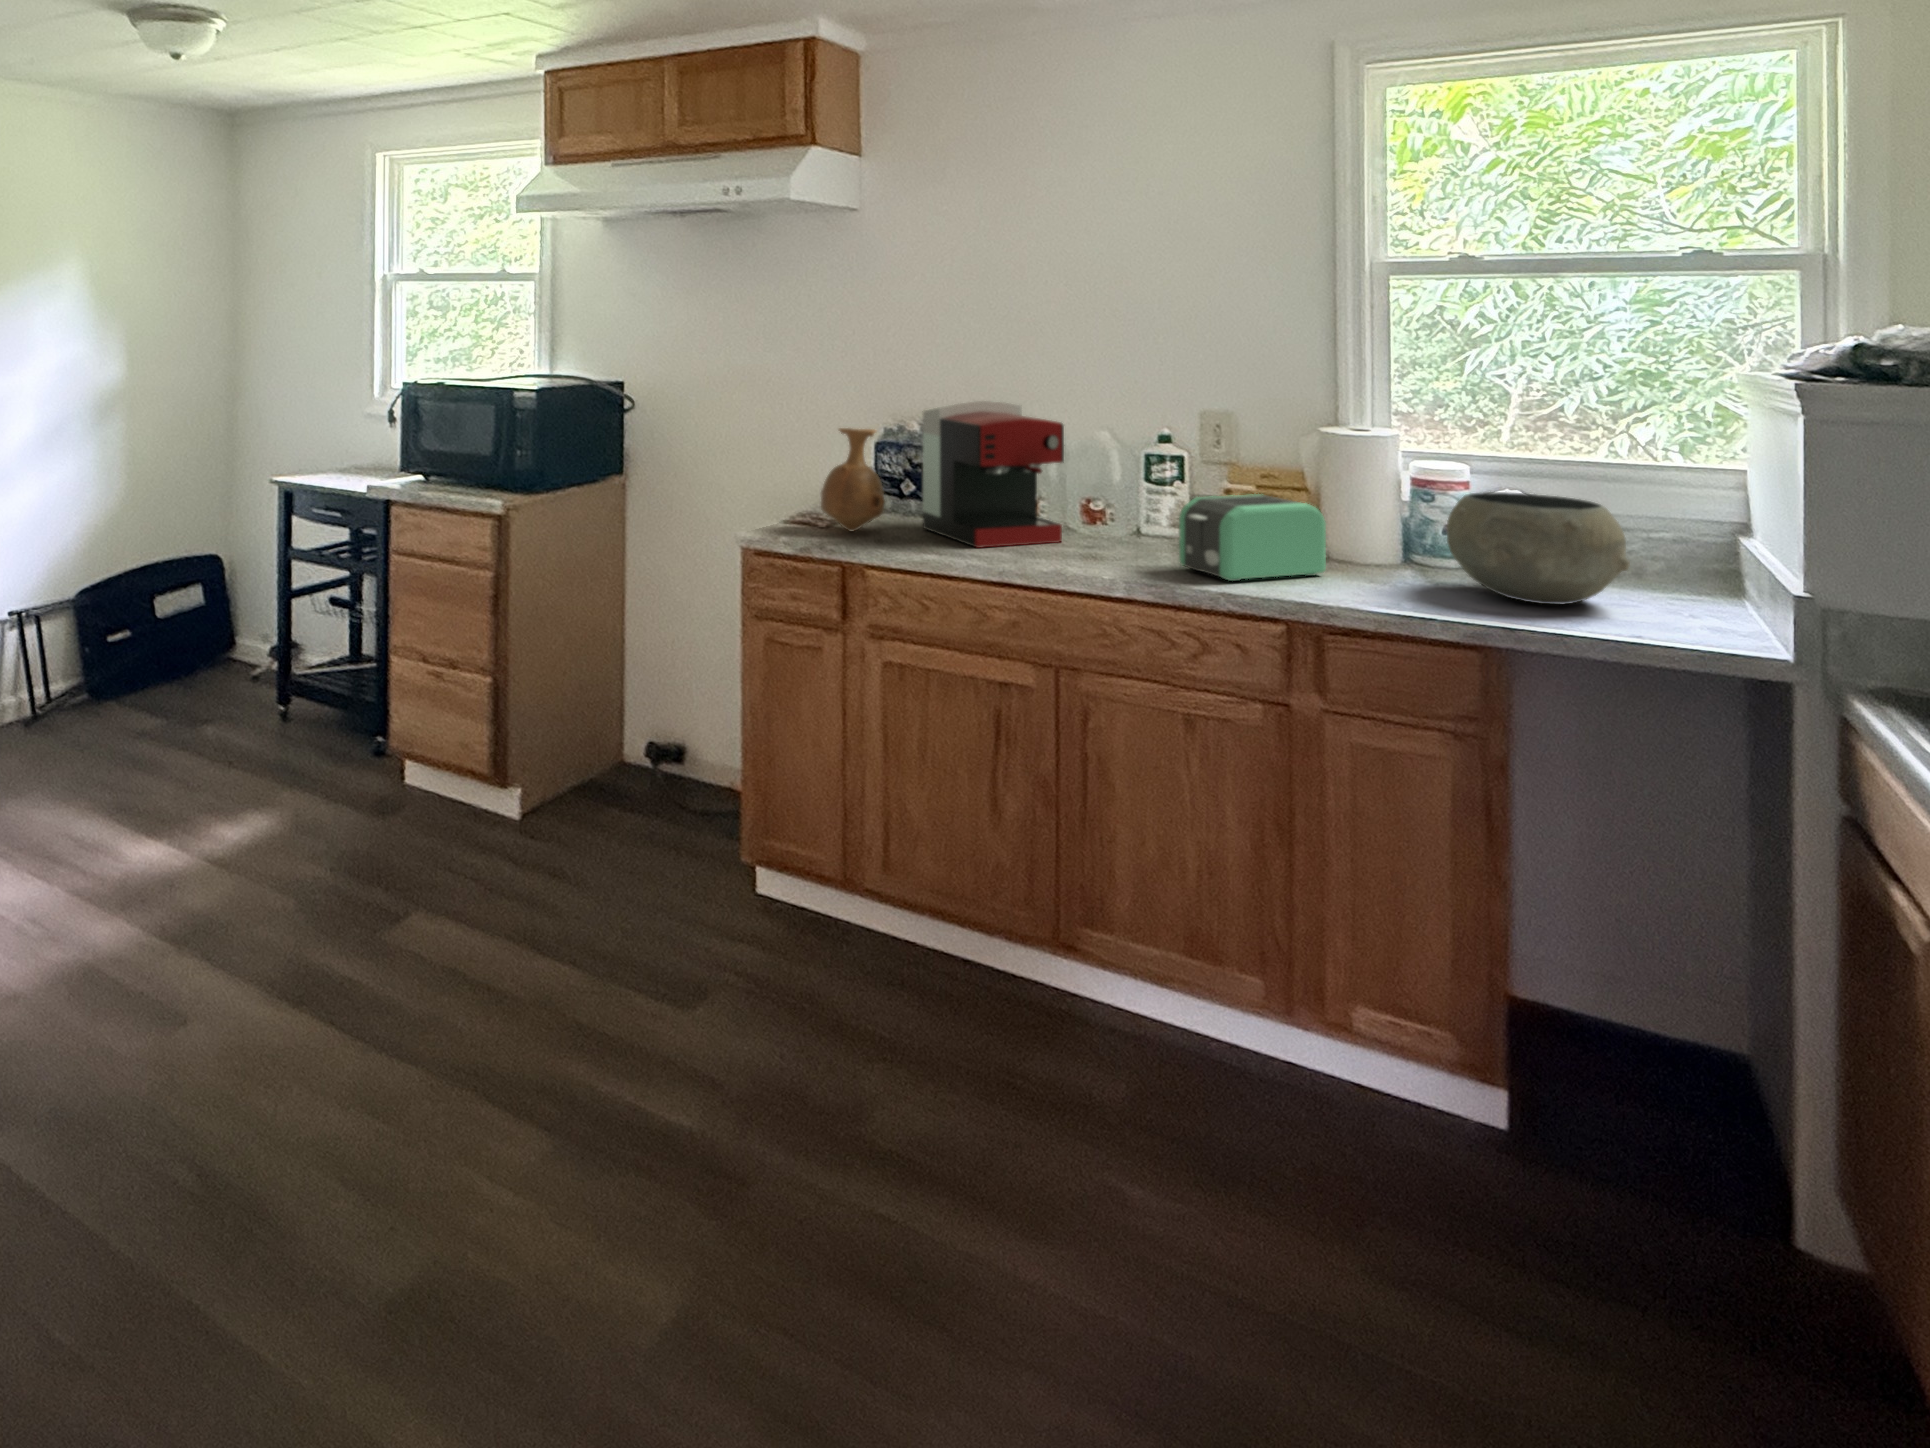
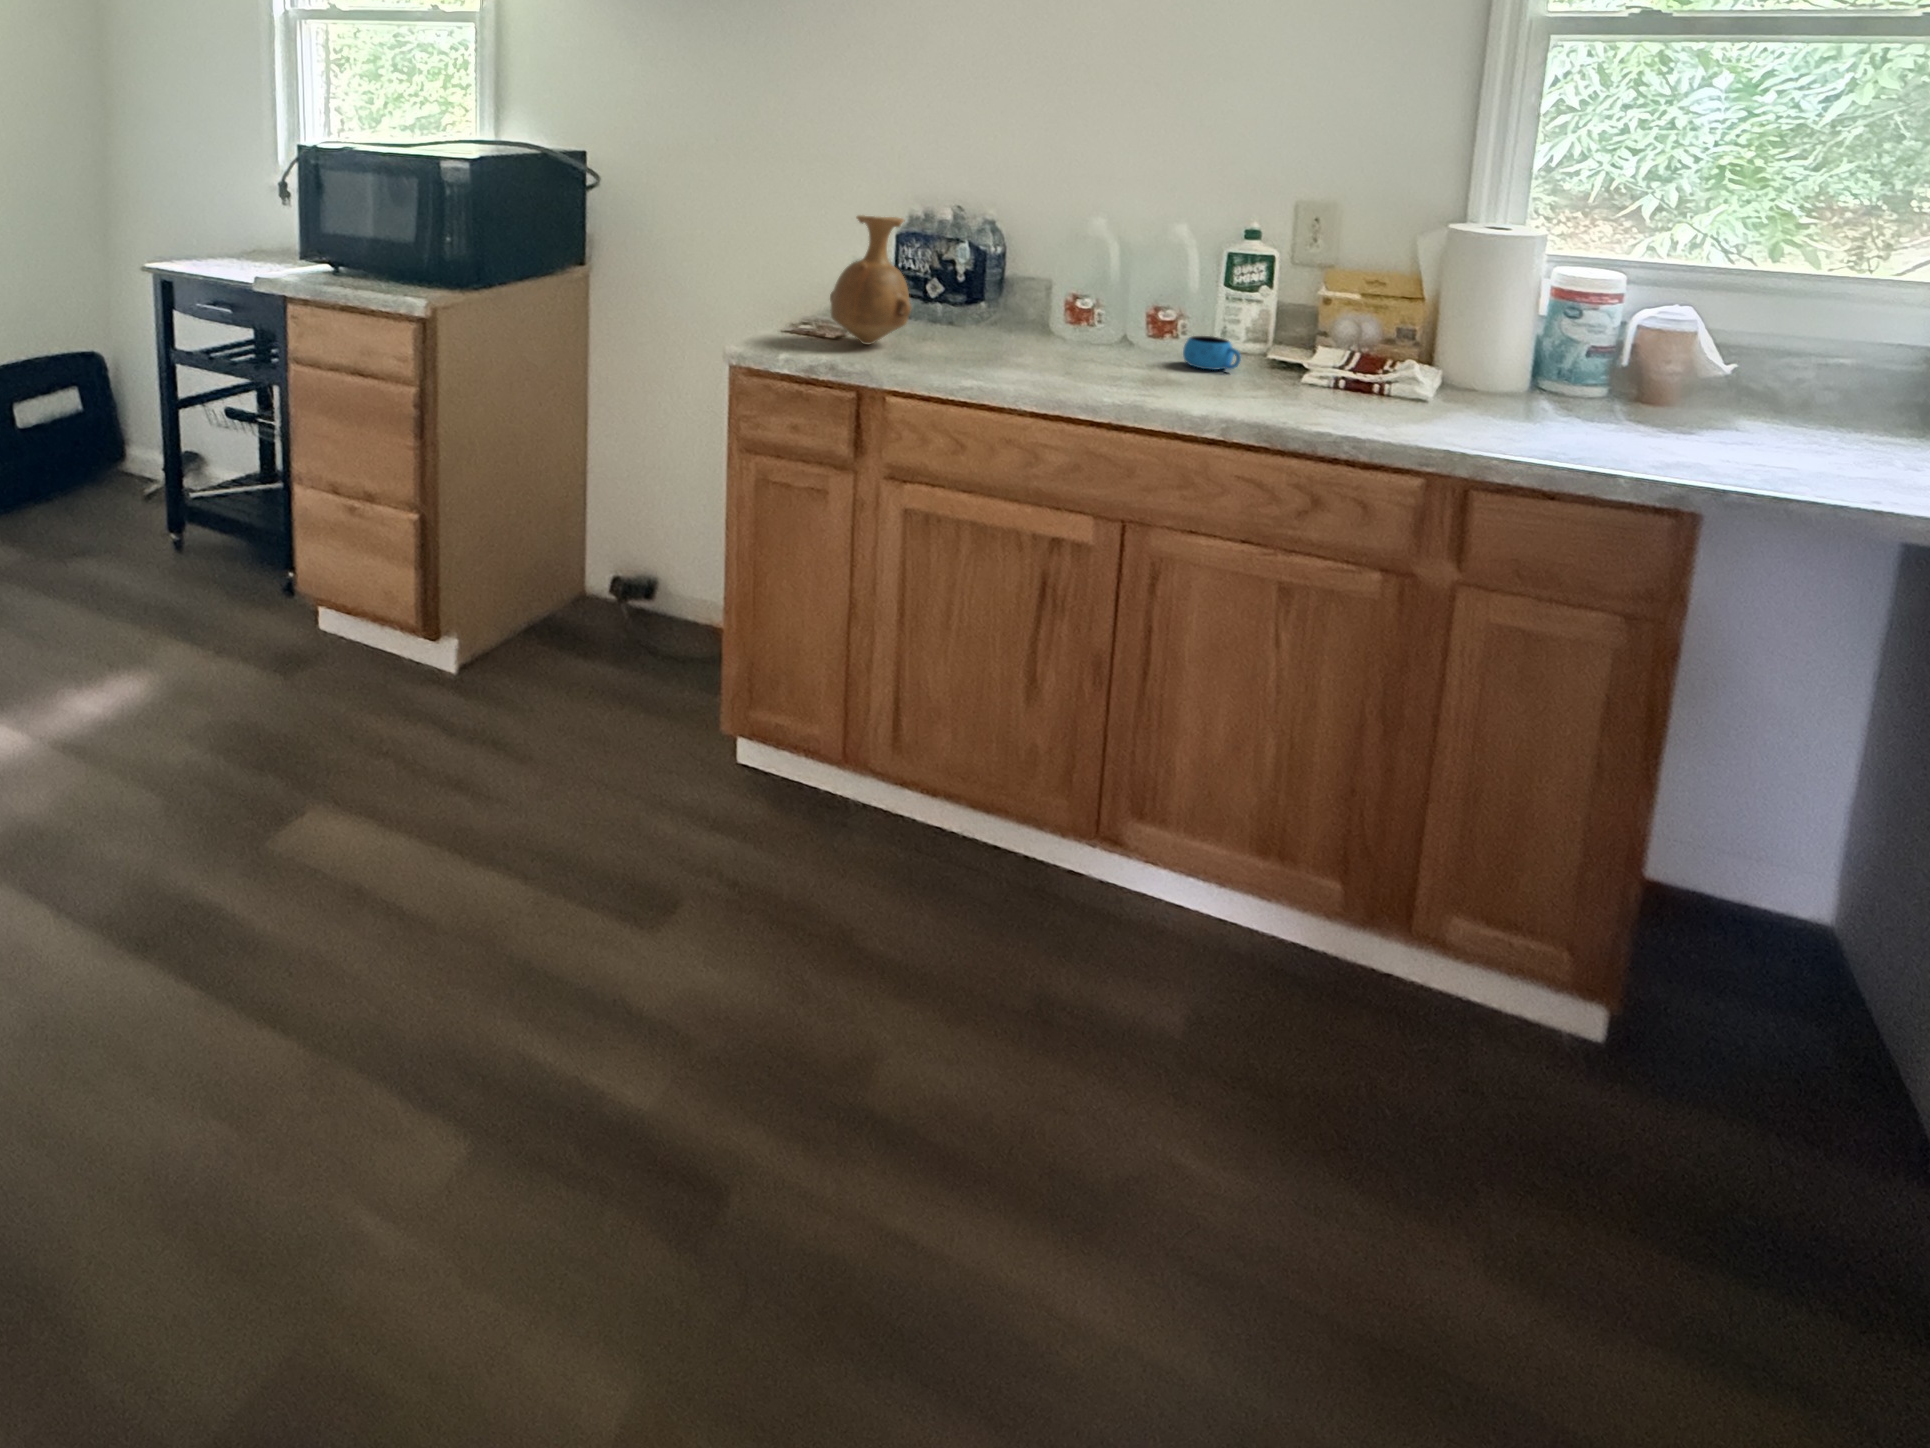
coffee maker: present [923,401,1064,548] -> none [953,184,1139,368]
ceramic bowl: present [1447,492,1630,604] -> none [1615,310,1853,451]
toaster: present [1179,494,1326,581] -> none [1280,307,1464,418]
mug: none [1110,521,1156,548] -> present [1183,336,1241,370]

